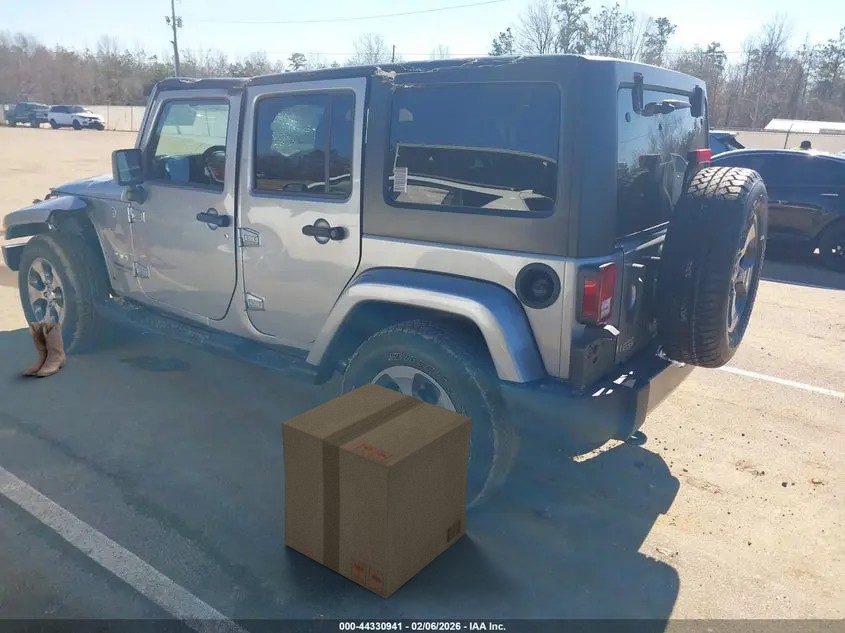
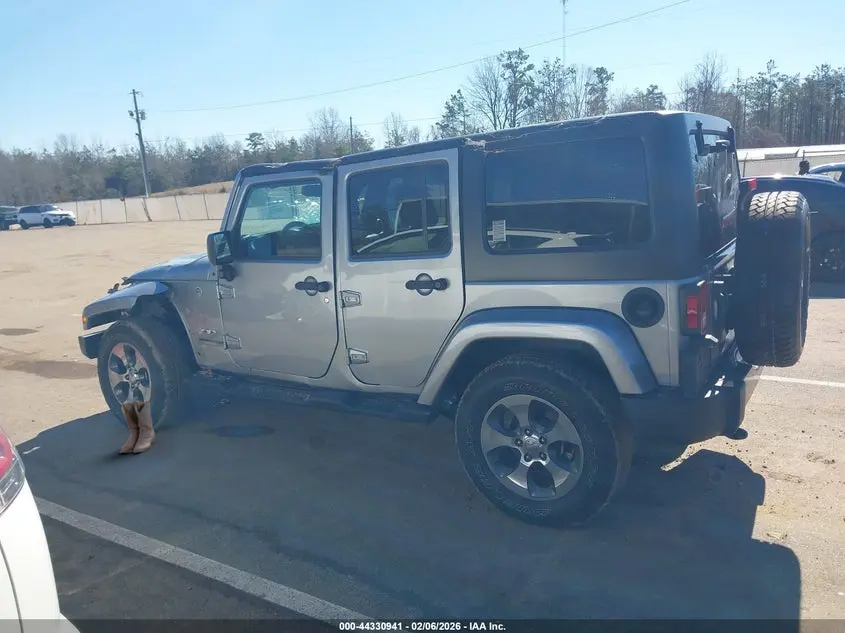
cardboard box: present [282,382,472,599] -> none [434,414,596,602]

